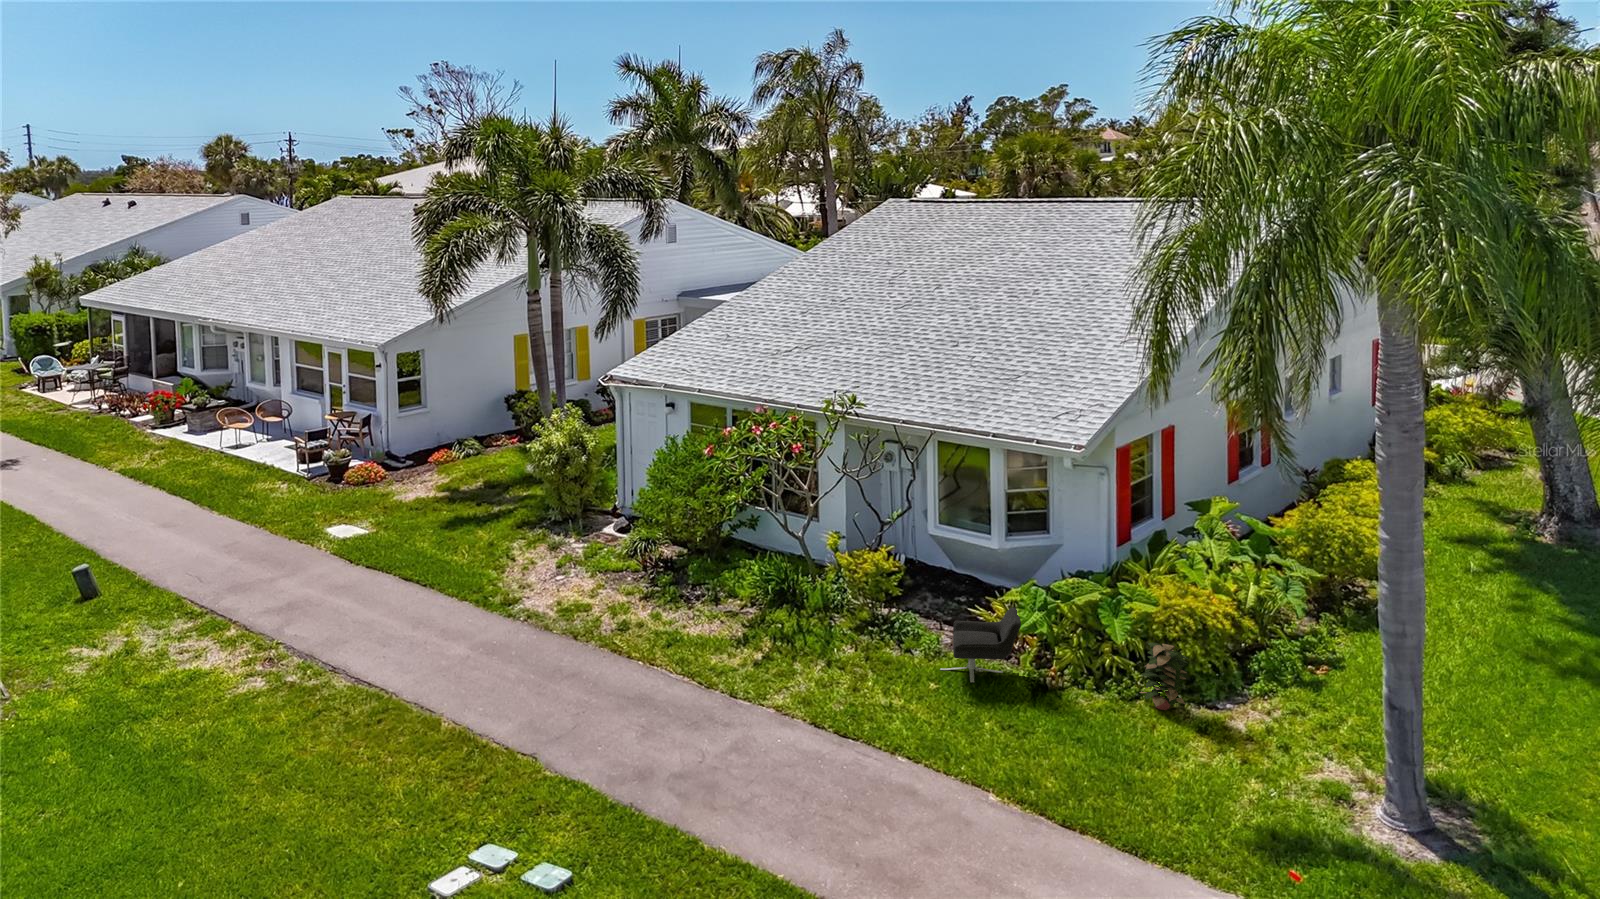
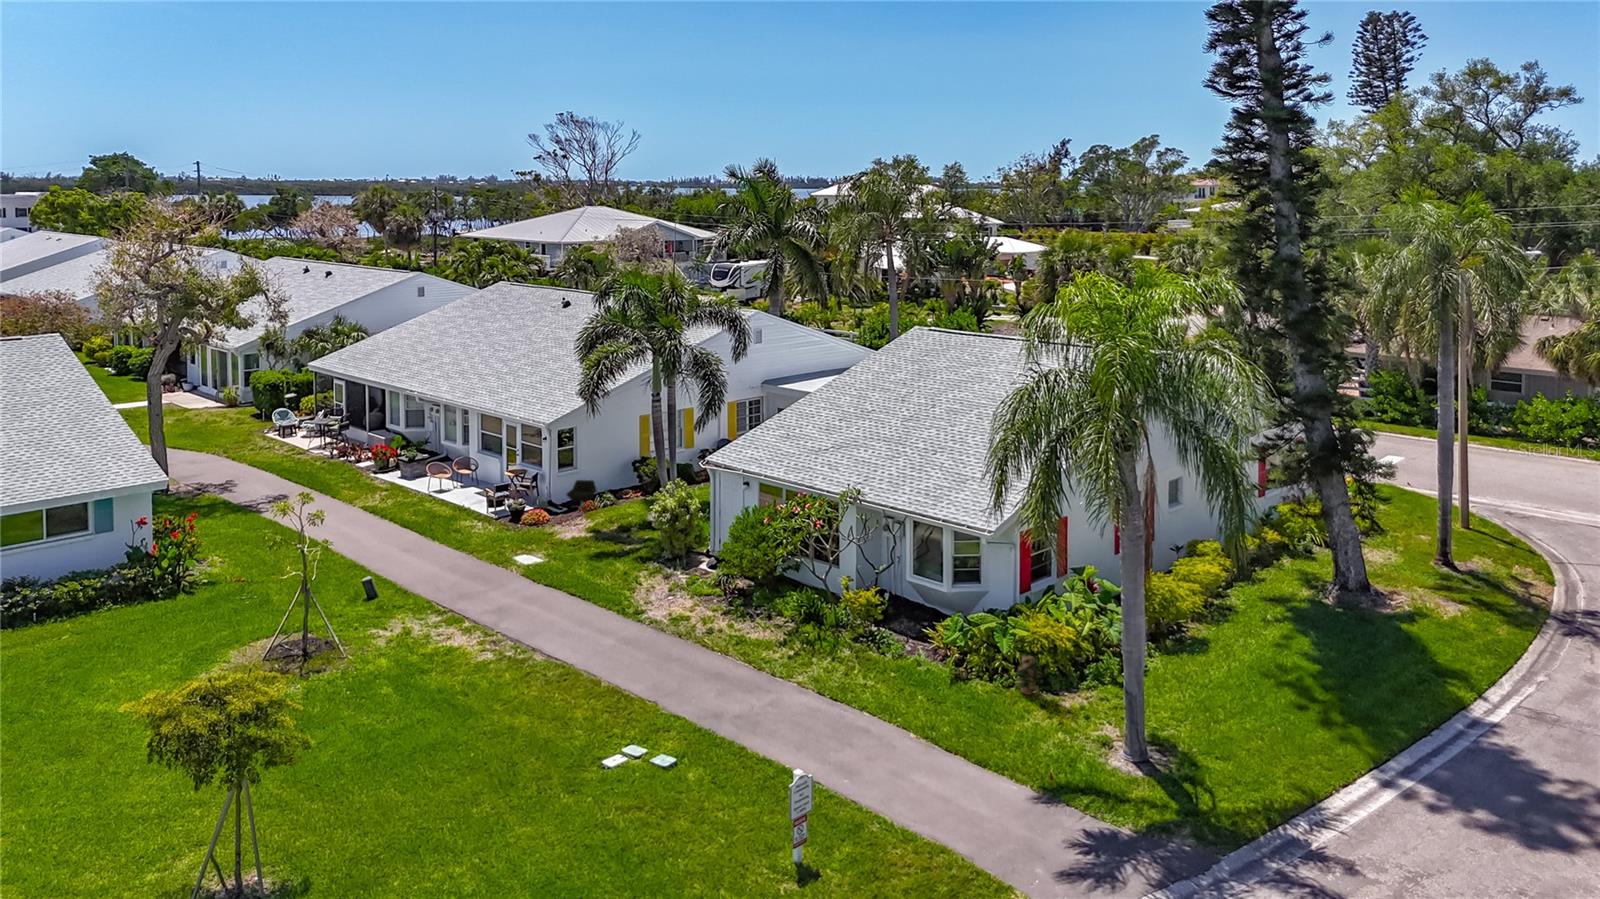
lounge chair: present [940,607,1021,682] -> present [567,480,597,507]

